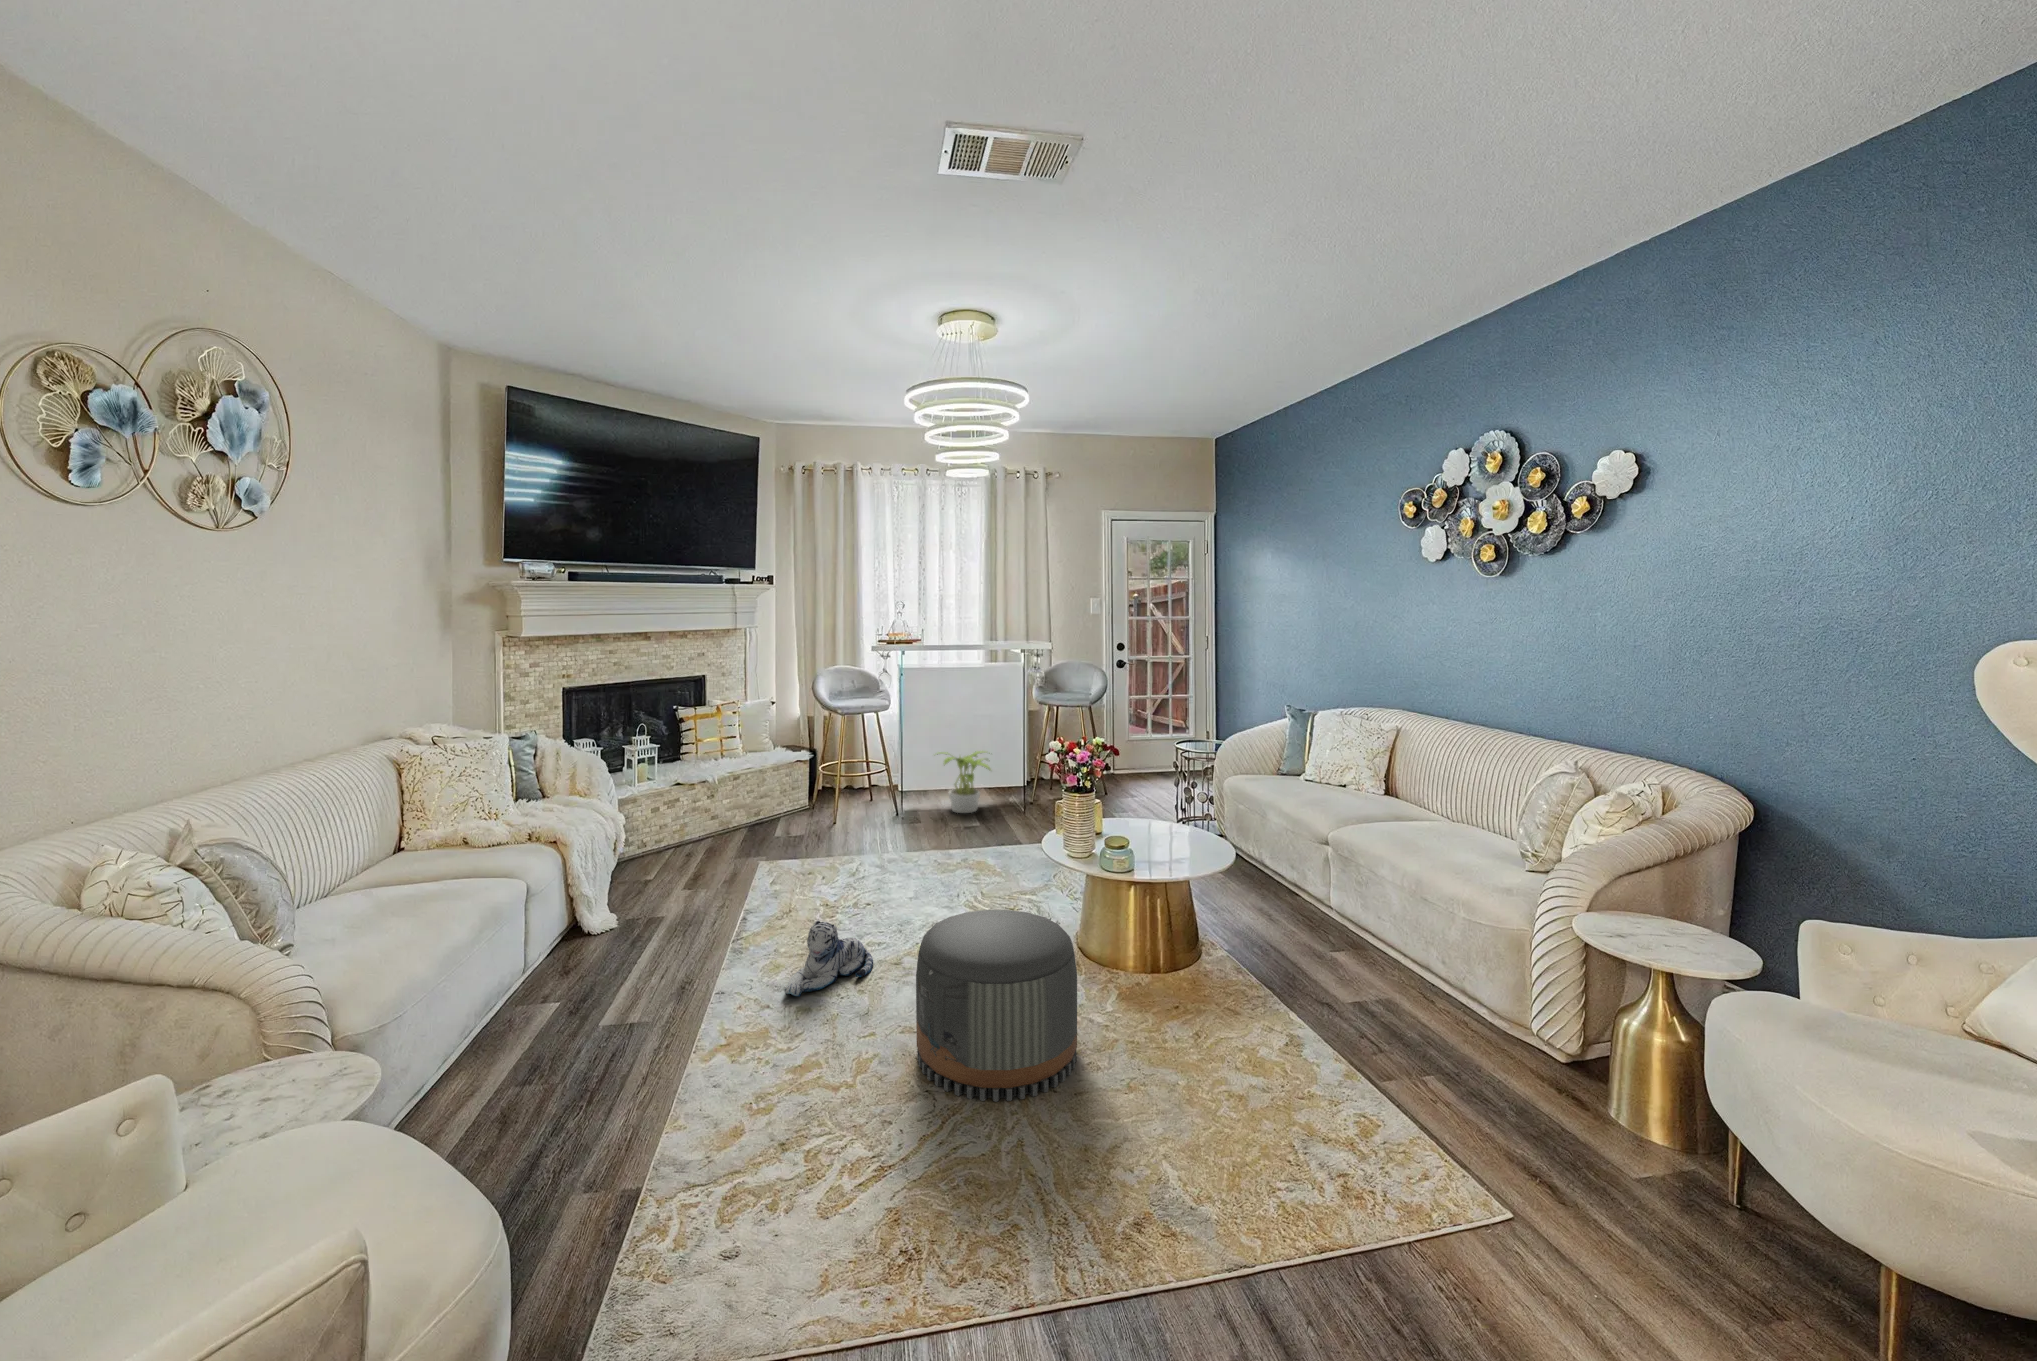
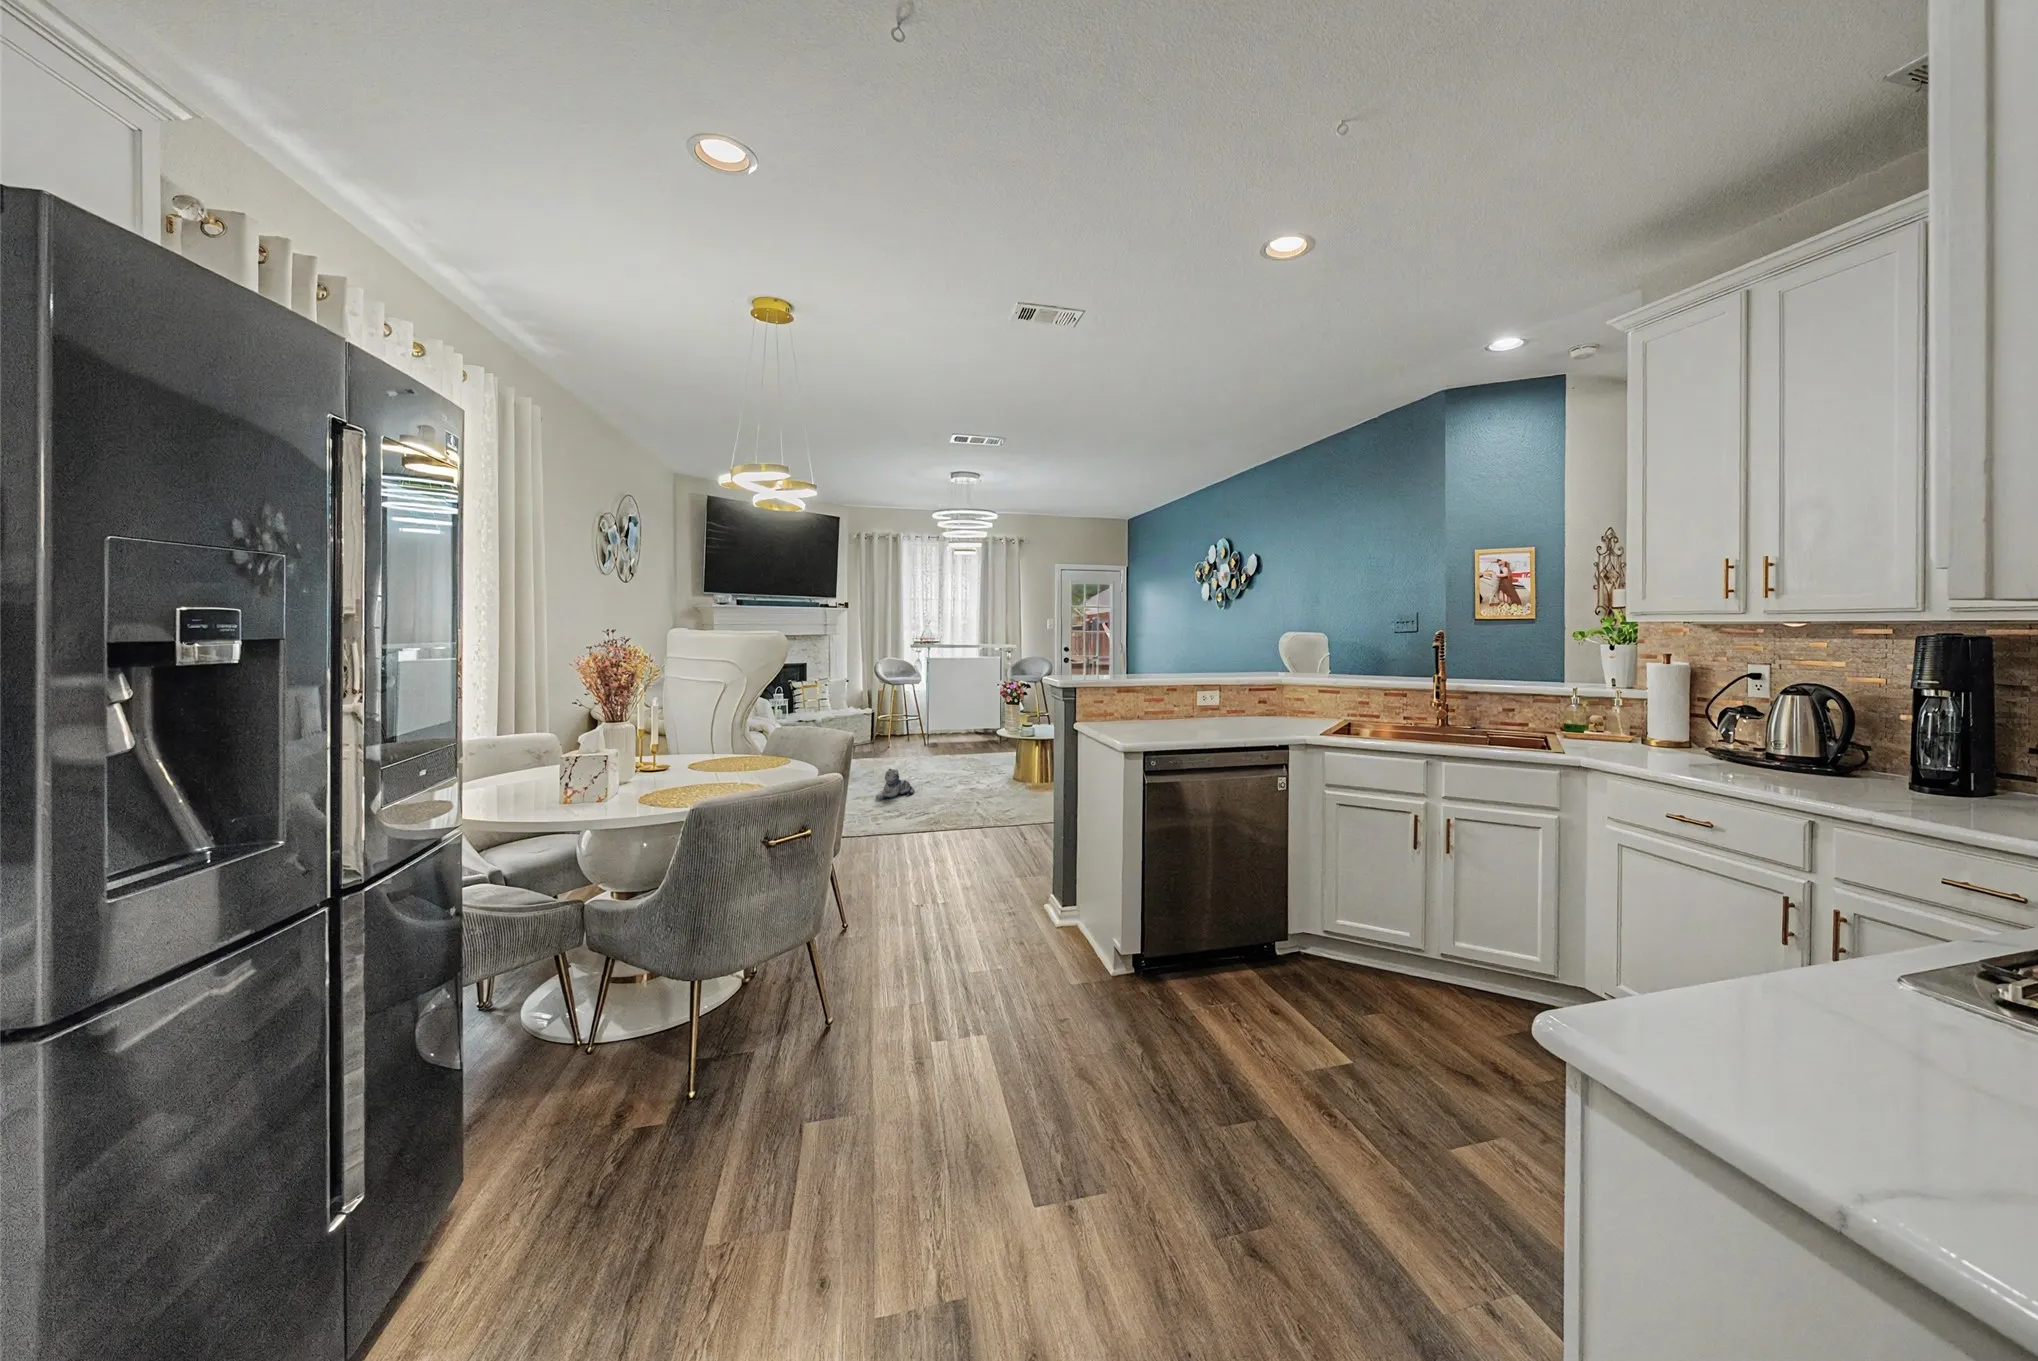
potted plant: present [937,751,991,813] -> none [946,708,982,744]
pouf: present [916,910,1077,1101] -> none [935,757,1000,819]

